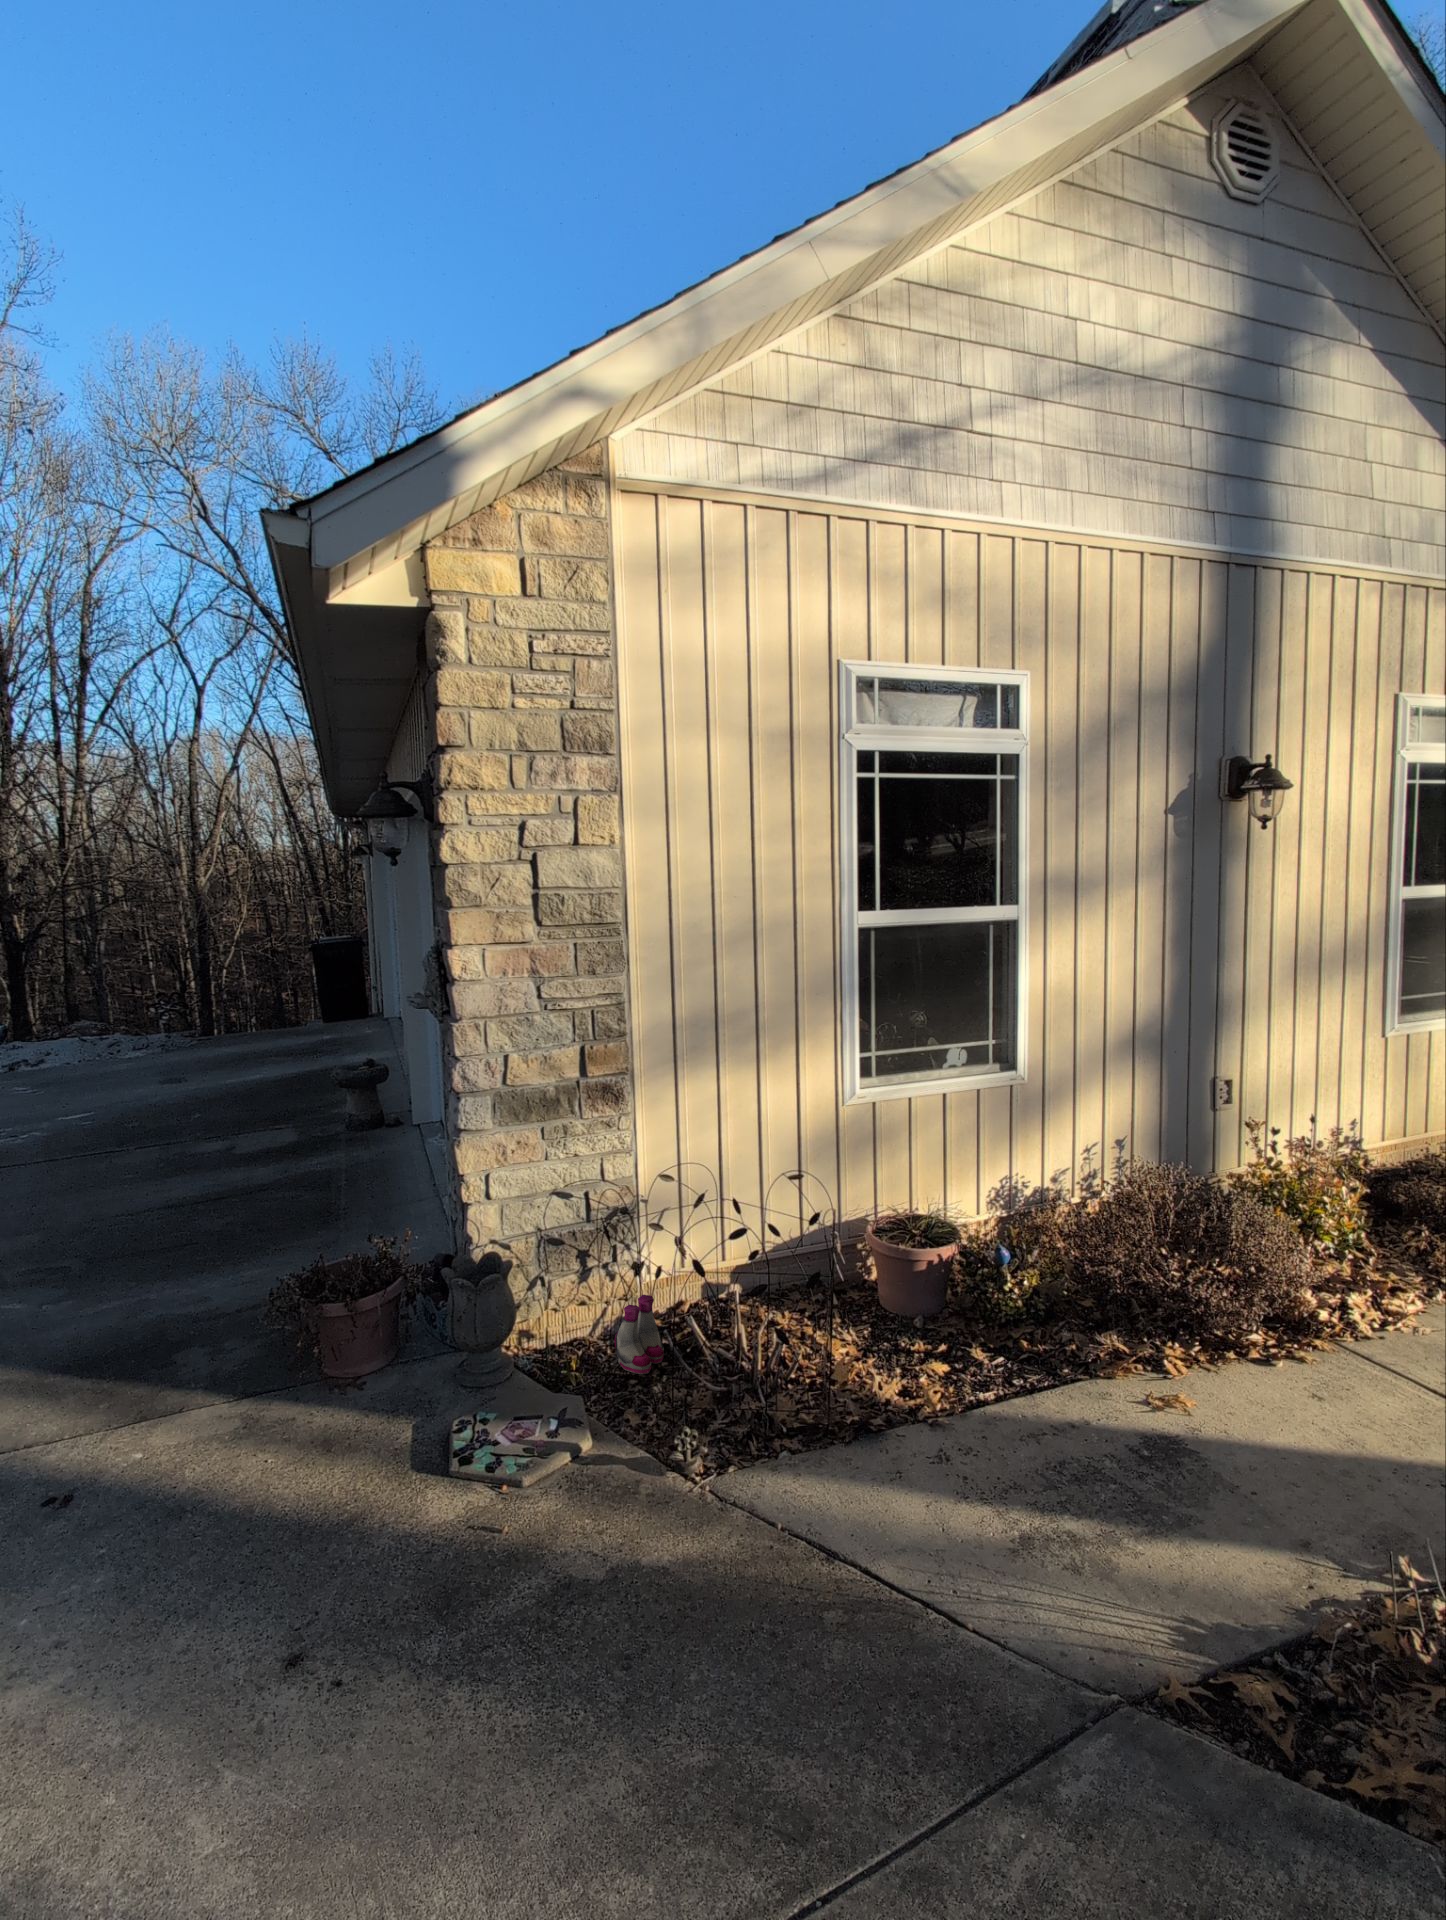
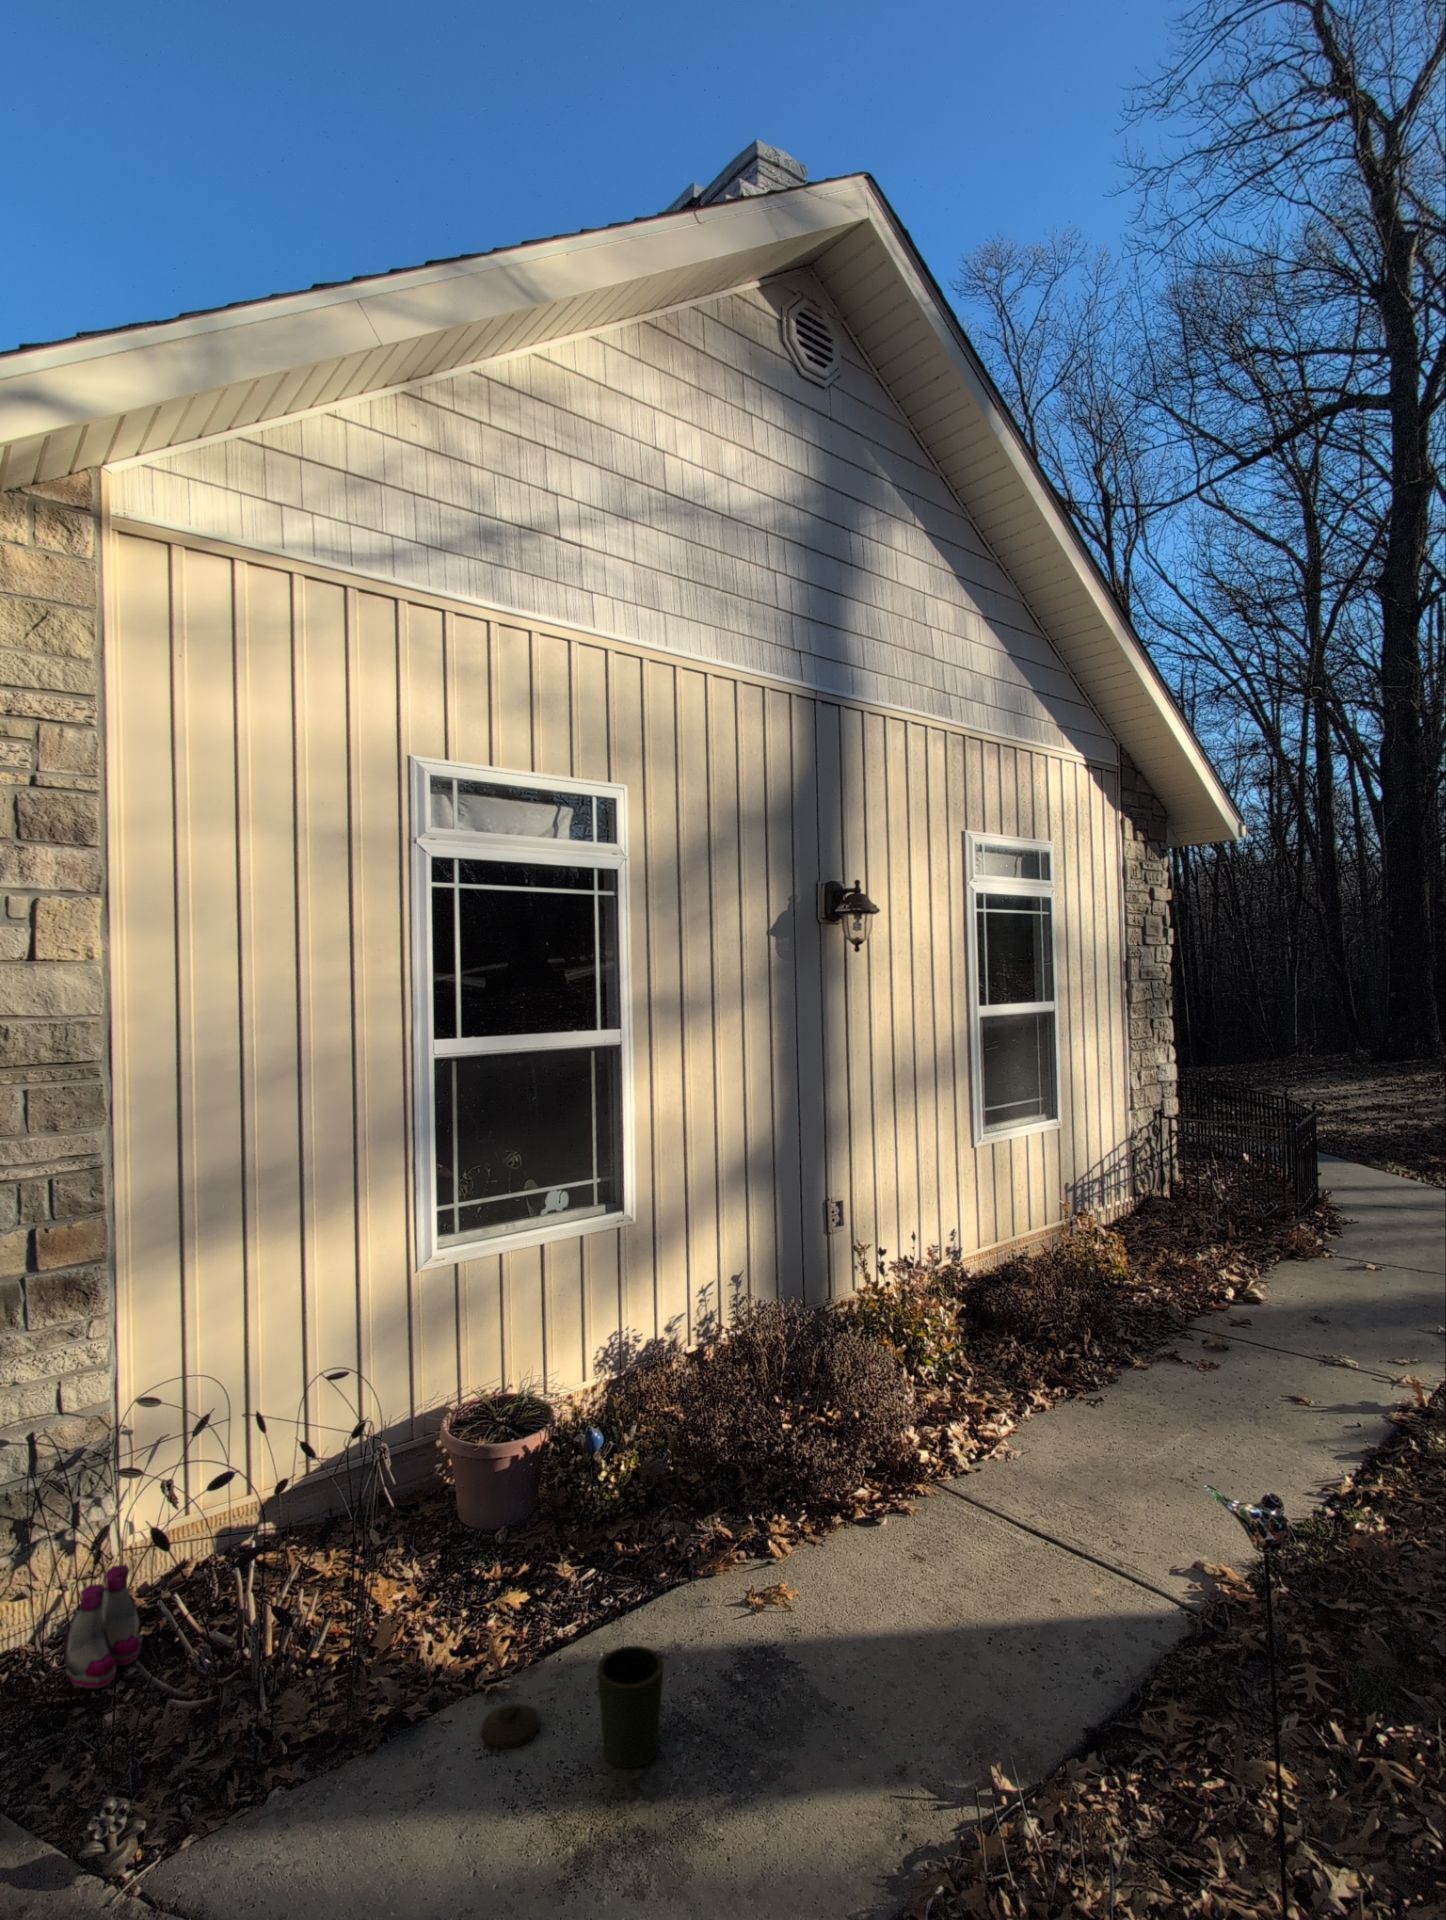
trash can: none [927,1405,1081,1493] -> present [481,1646,664,1768]

